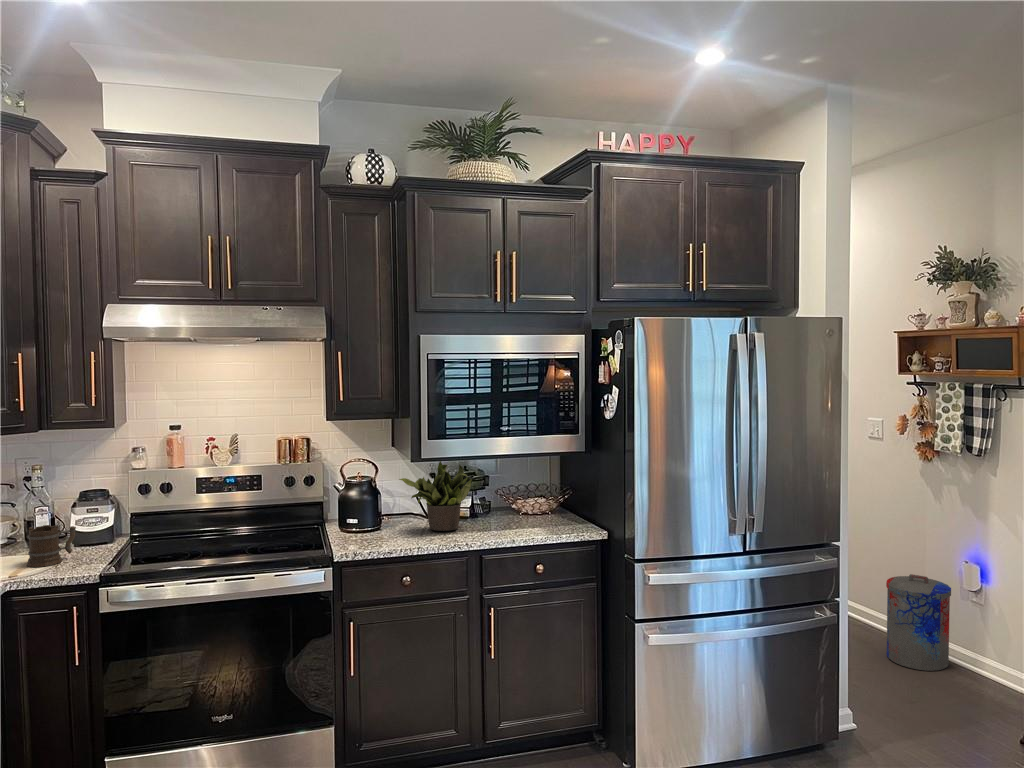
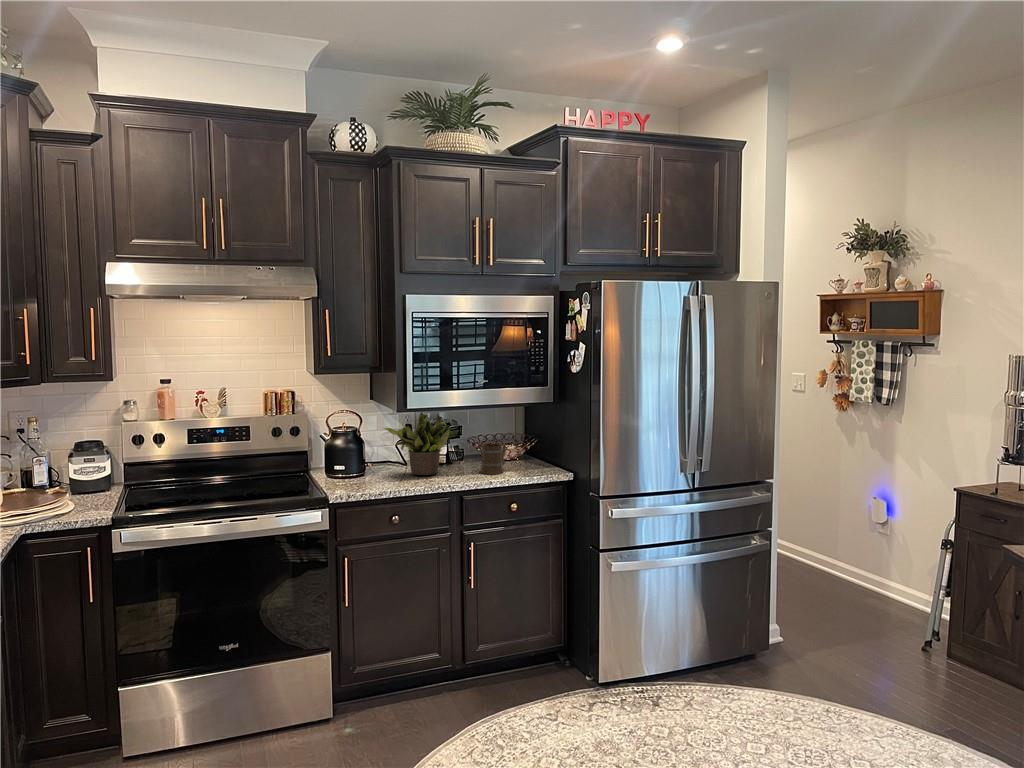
mug: present [26,525,76,567] -> present [480,443,506,474]
trash can: present [886,574,951,671] -> none [805,510,861,592]

